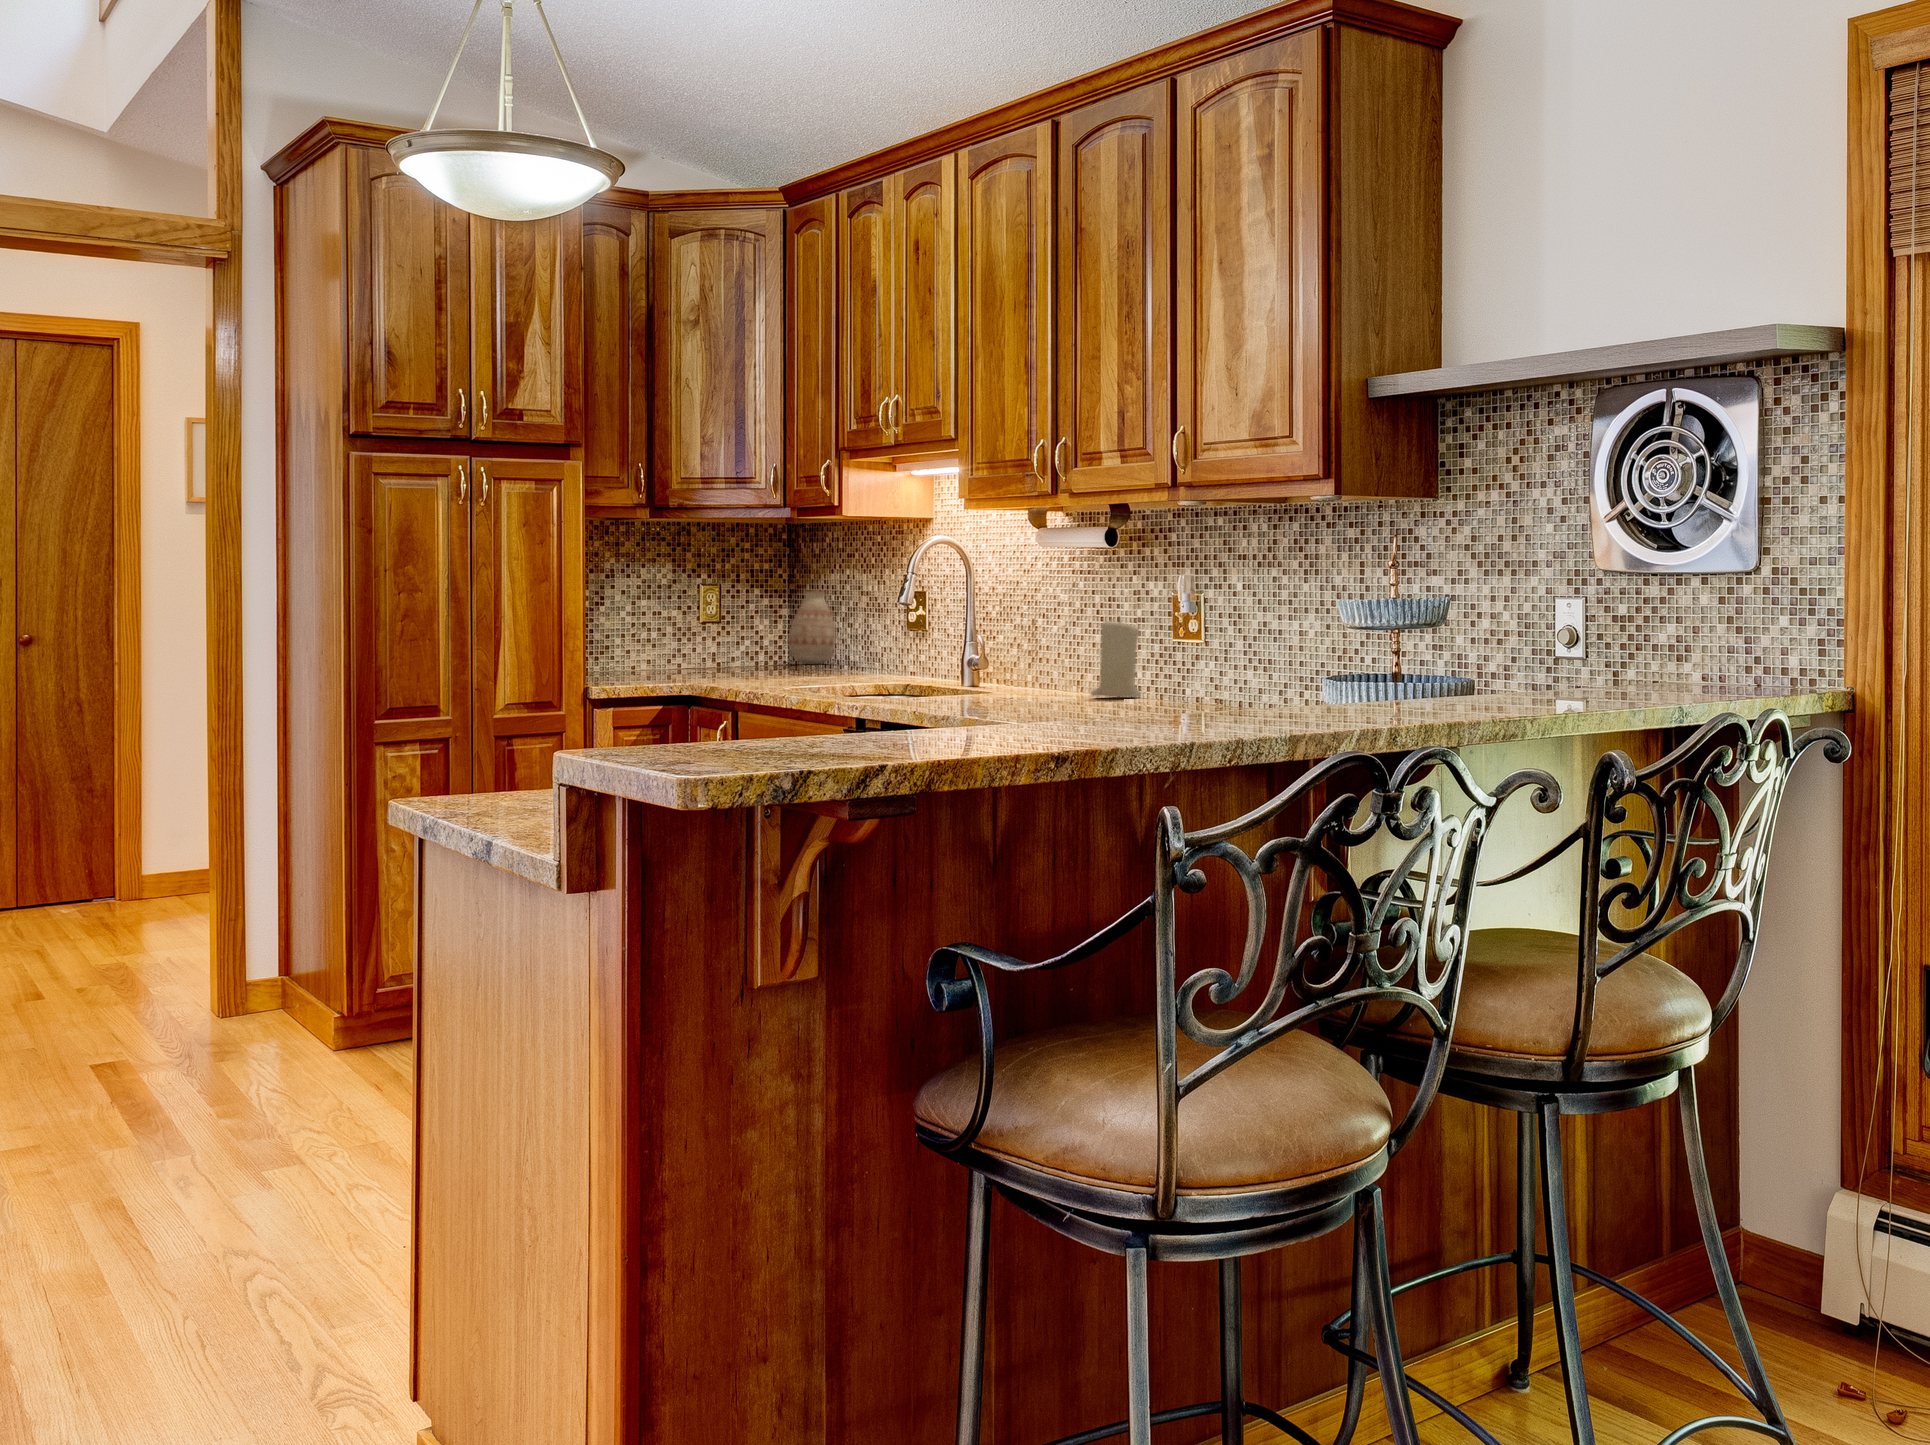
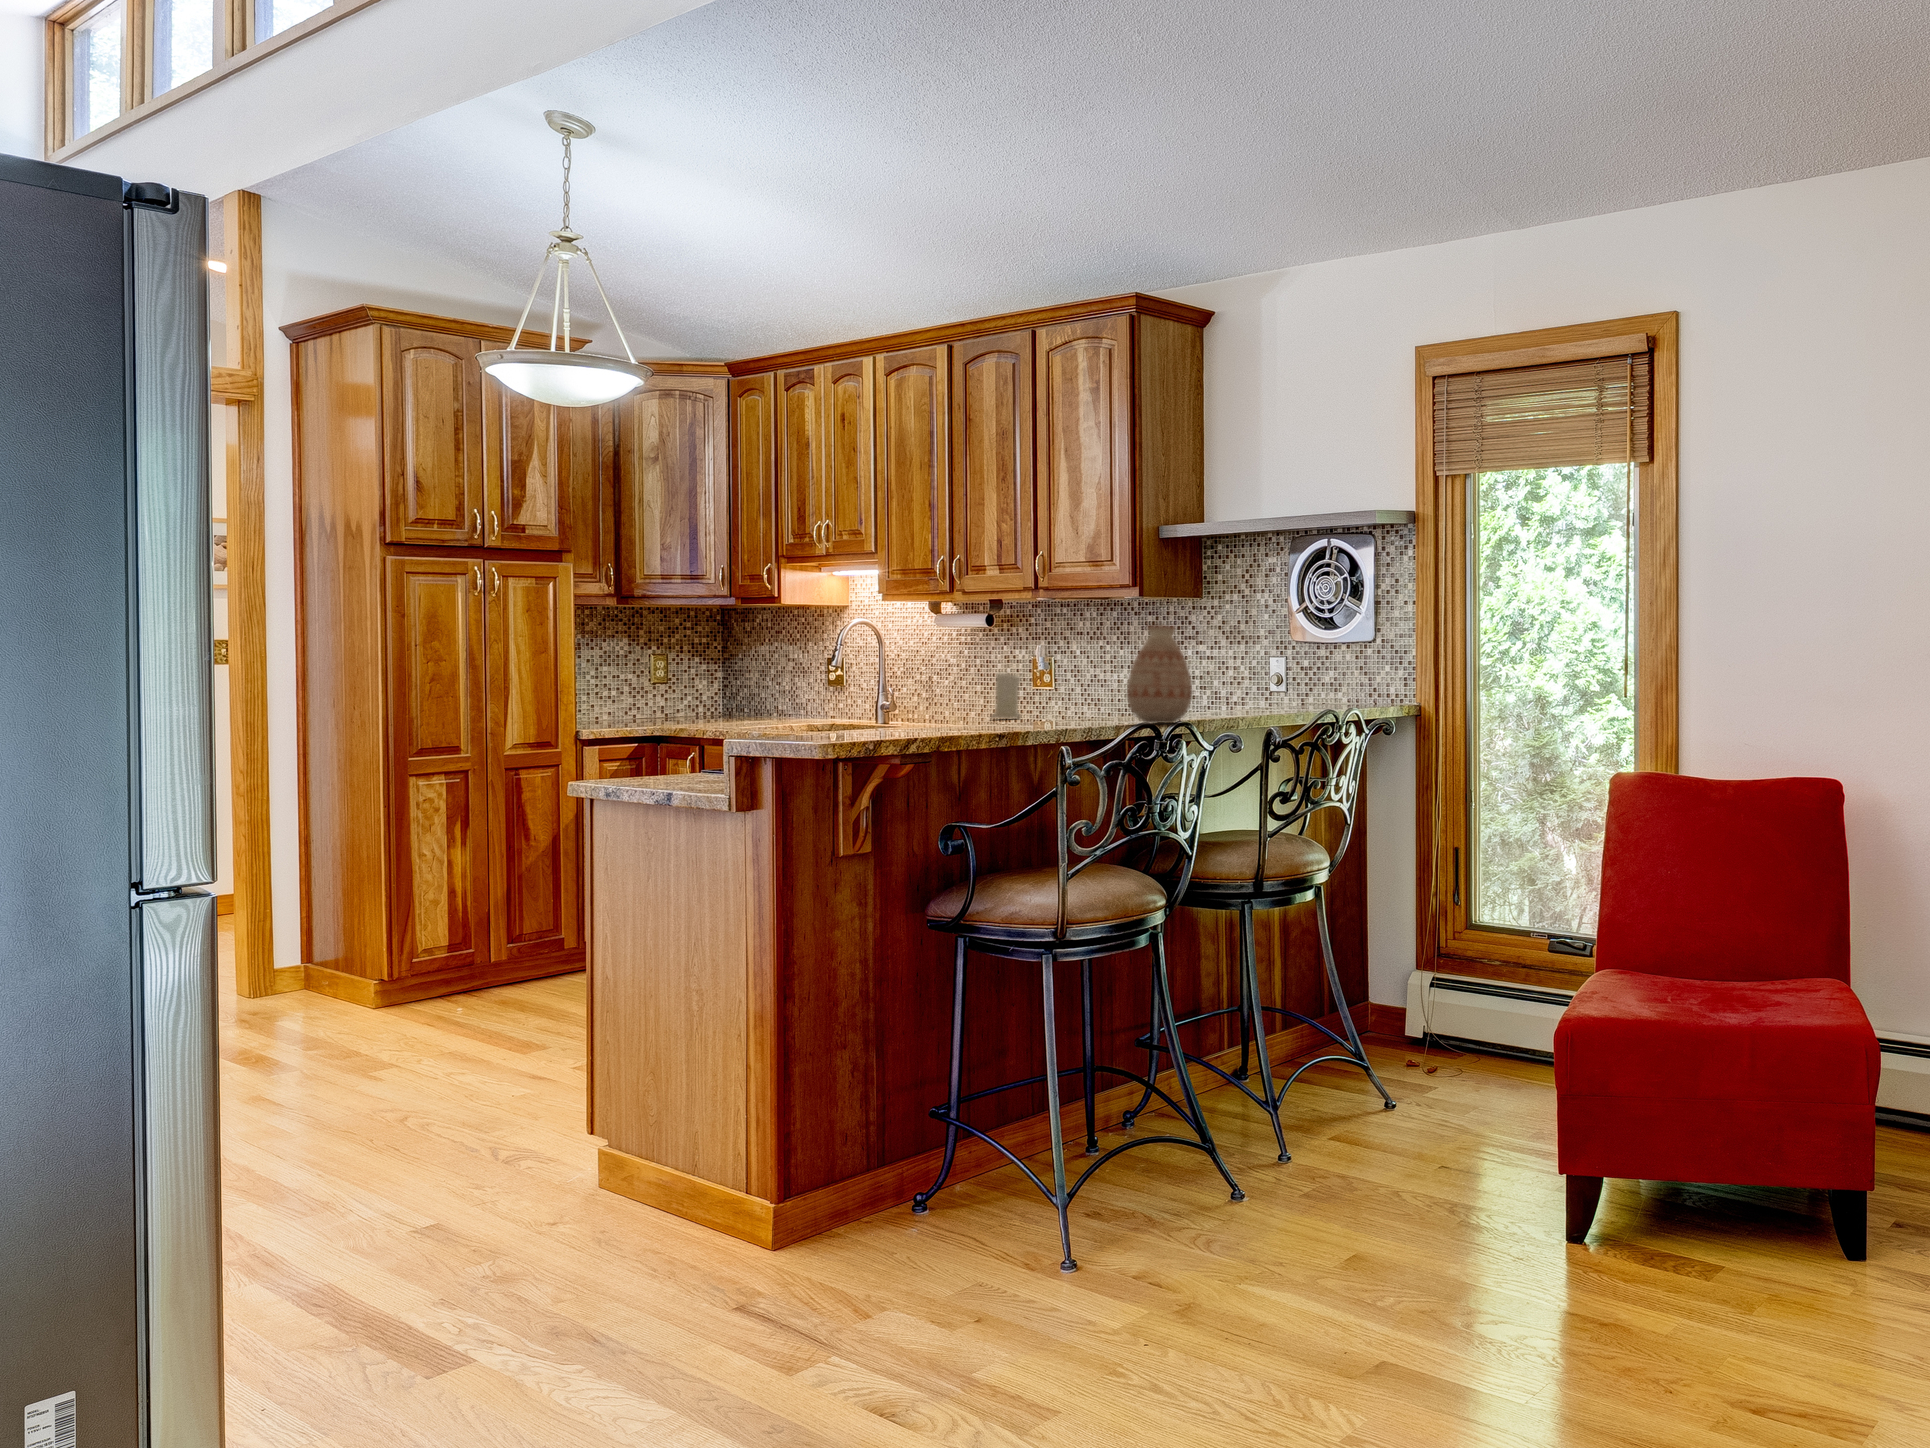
vase: present [788,590,835,664] -> present [1127,625,1192,723]

